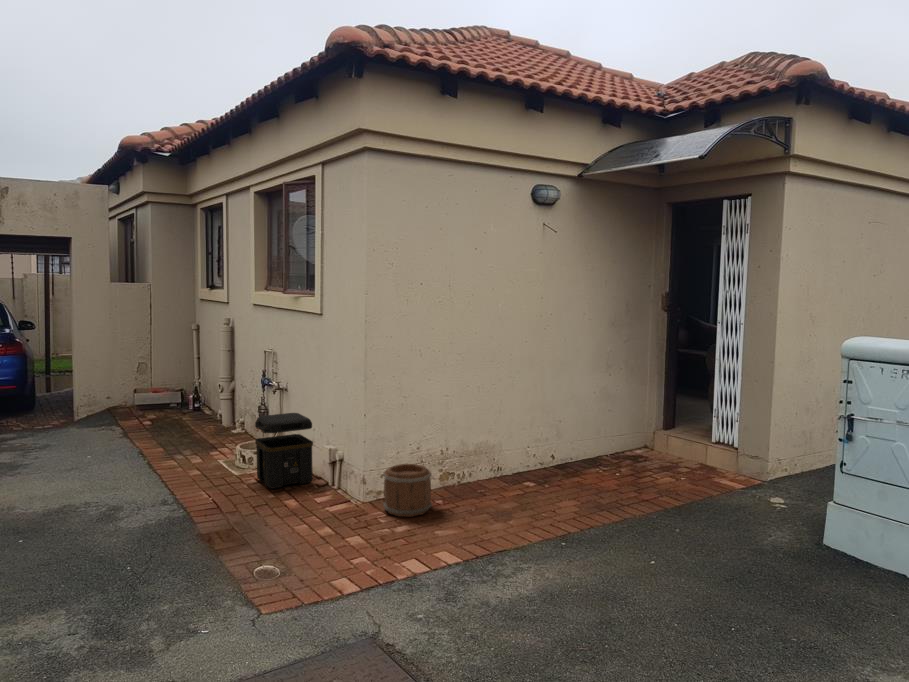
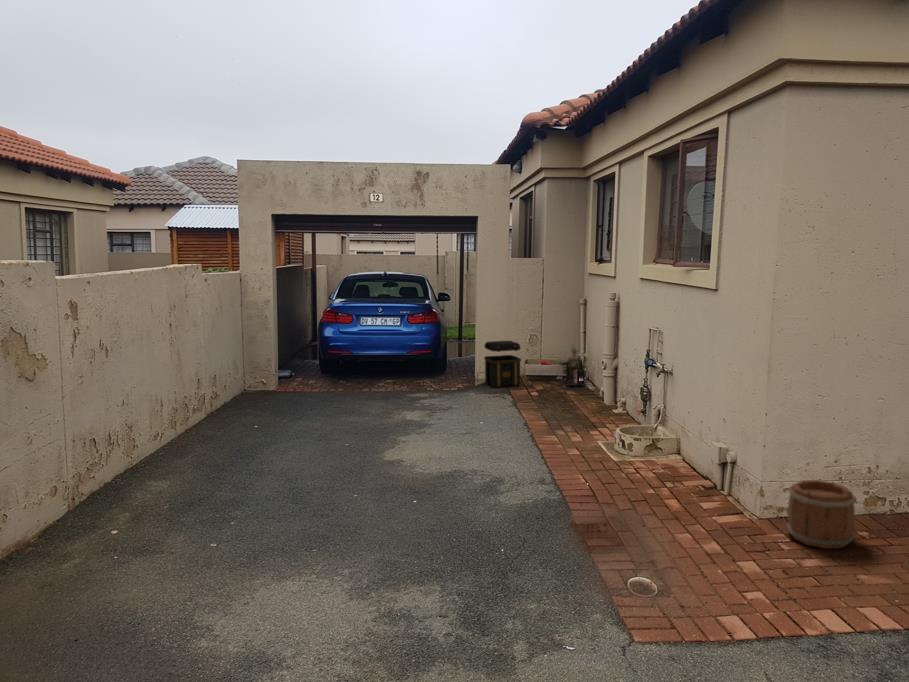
potted tree: none [171,370,204,416] -> present [562,349,587,390]
toolbox: present [255,413,313,489] -> present [484,341,521,387]

